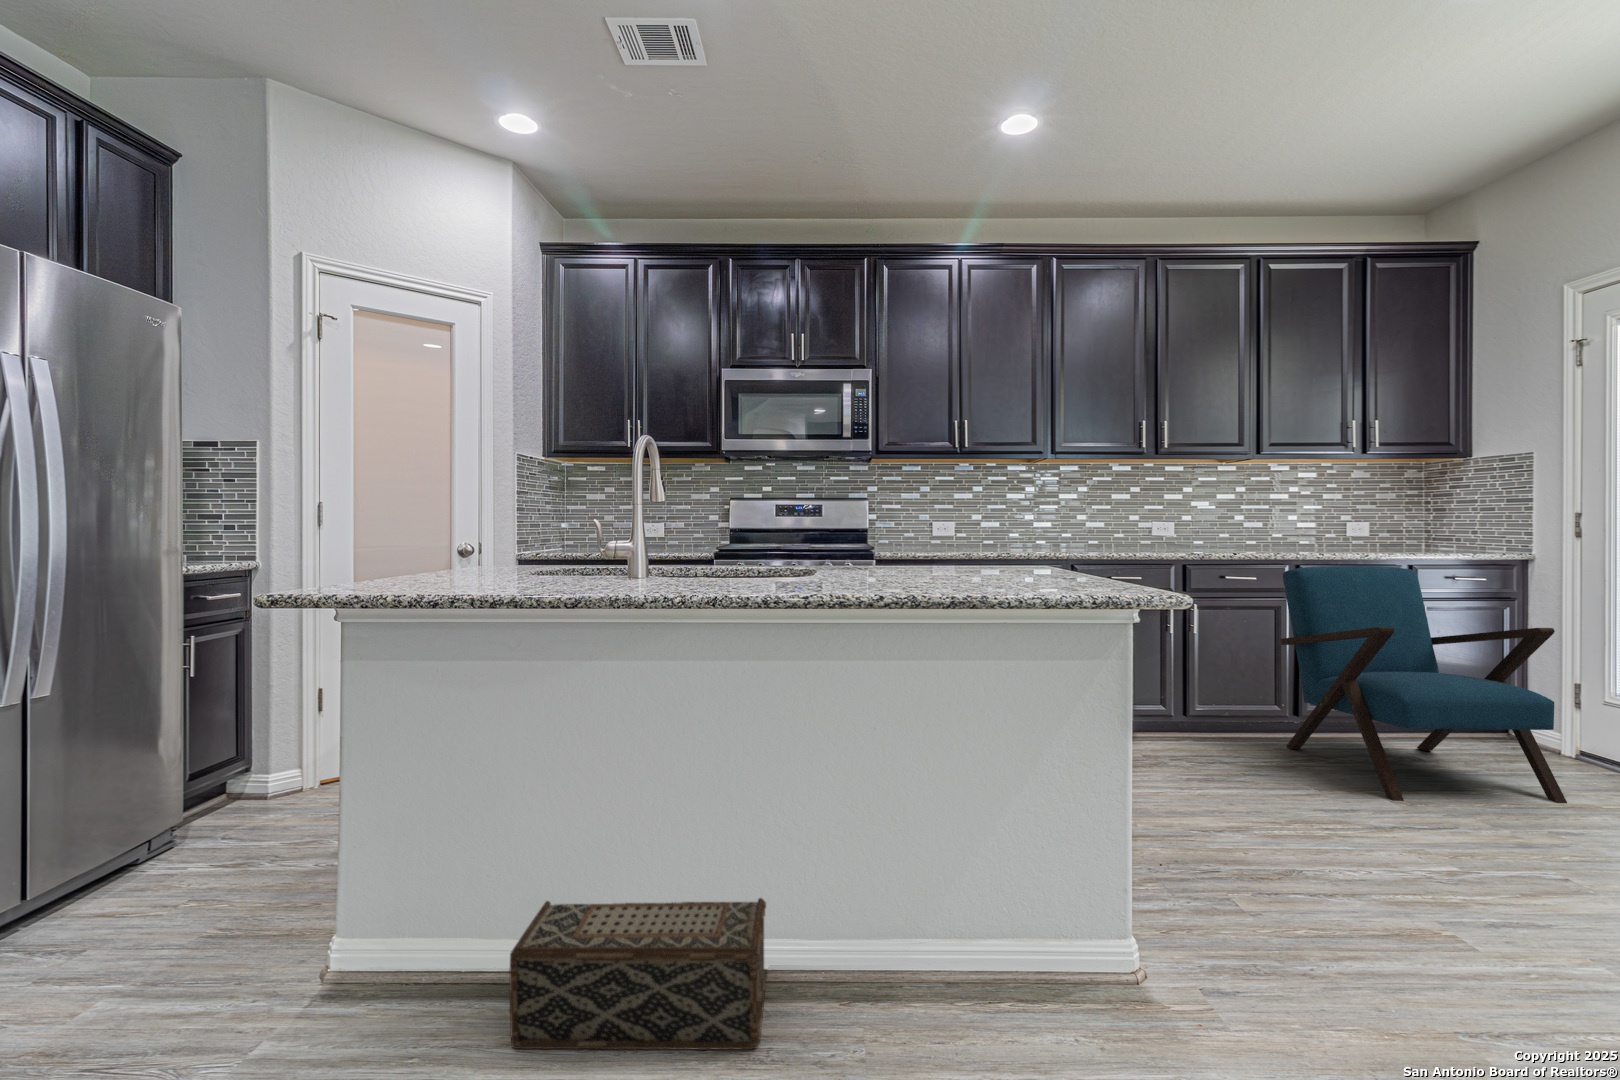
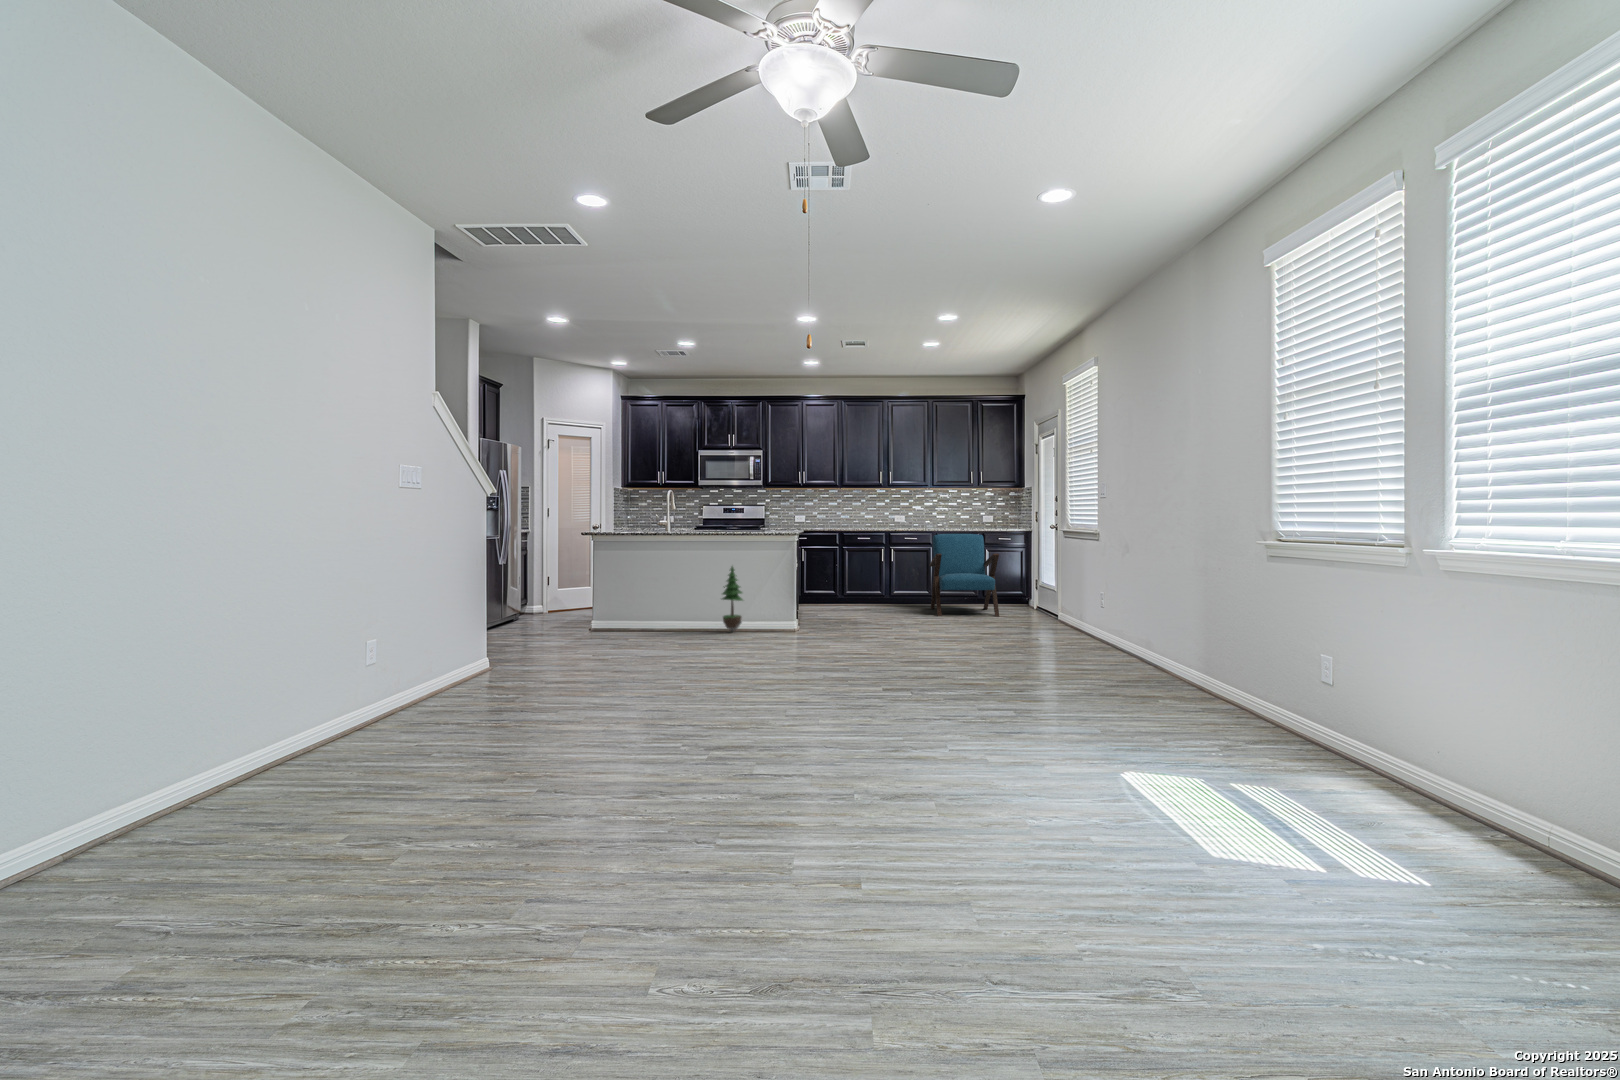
potted tree: none [856,728,954,998] -> present [722,566,743,632]
woven basket: present [510,898,767,1050] -> none [637,608,700,635]

